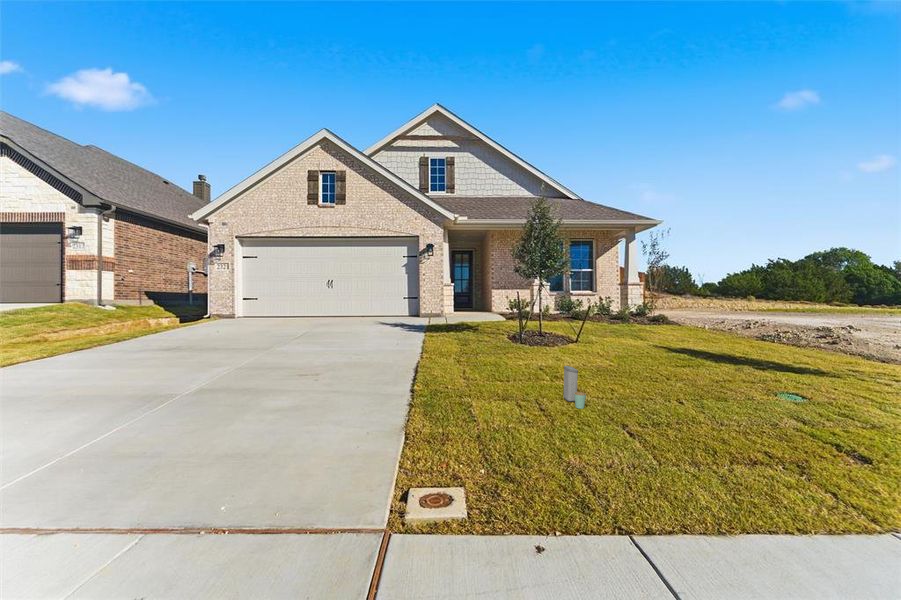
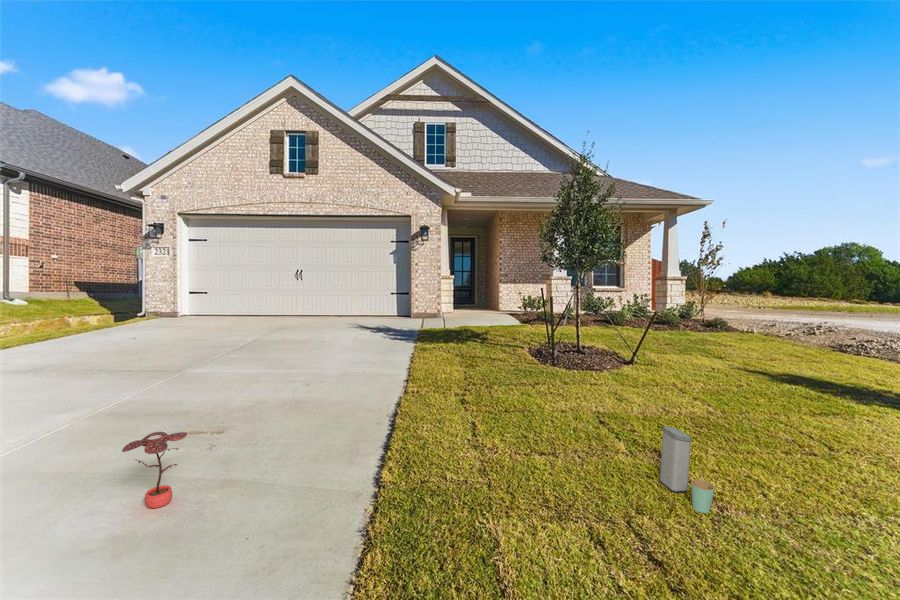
potted plant: none [269,368,299,407] -> present [122,432,187,508]

